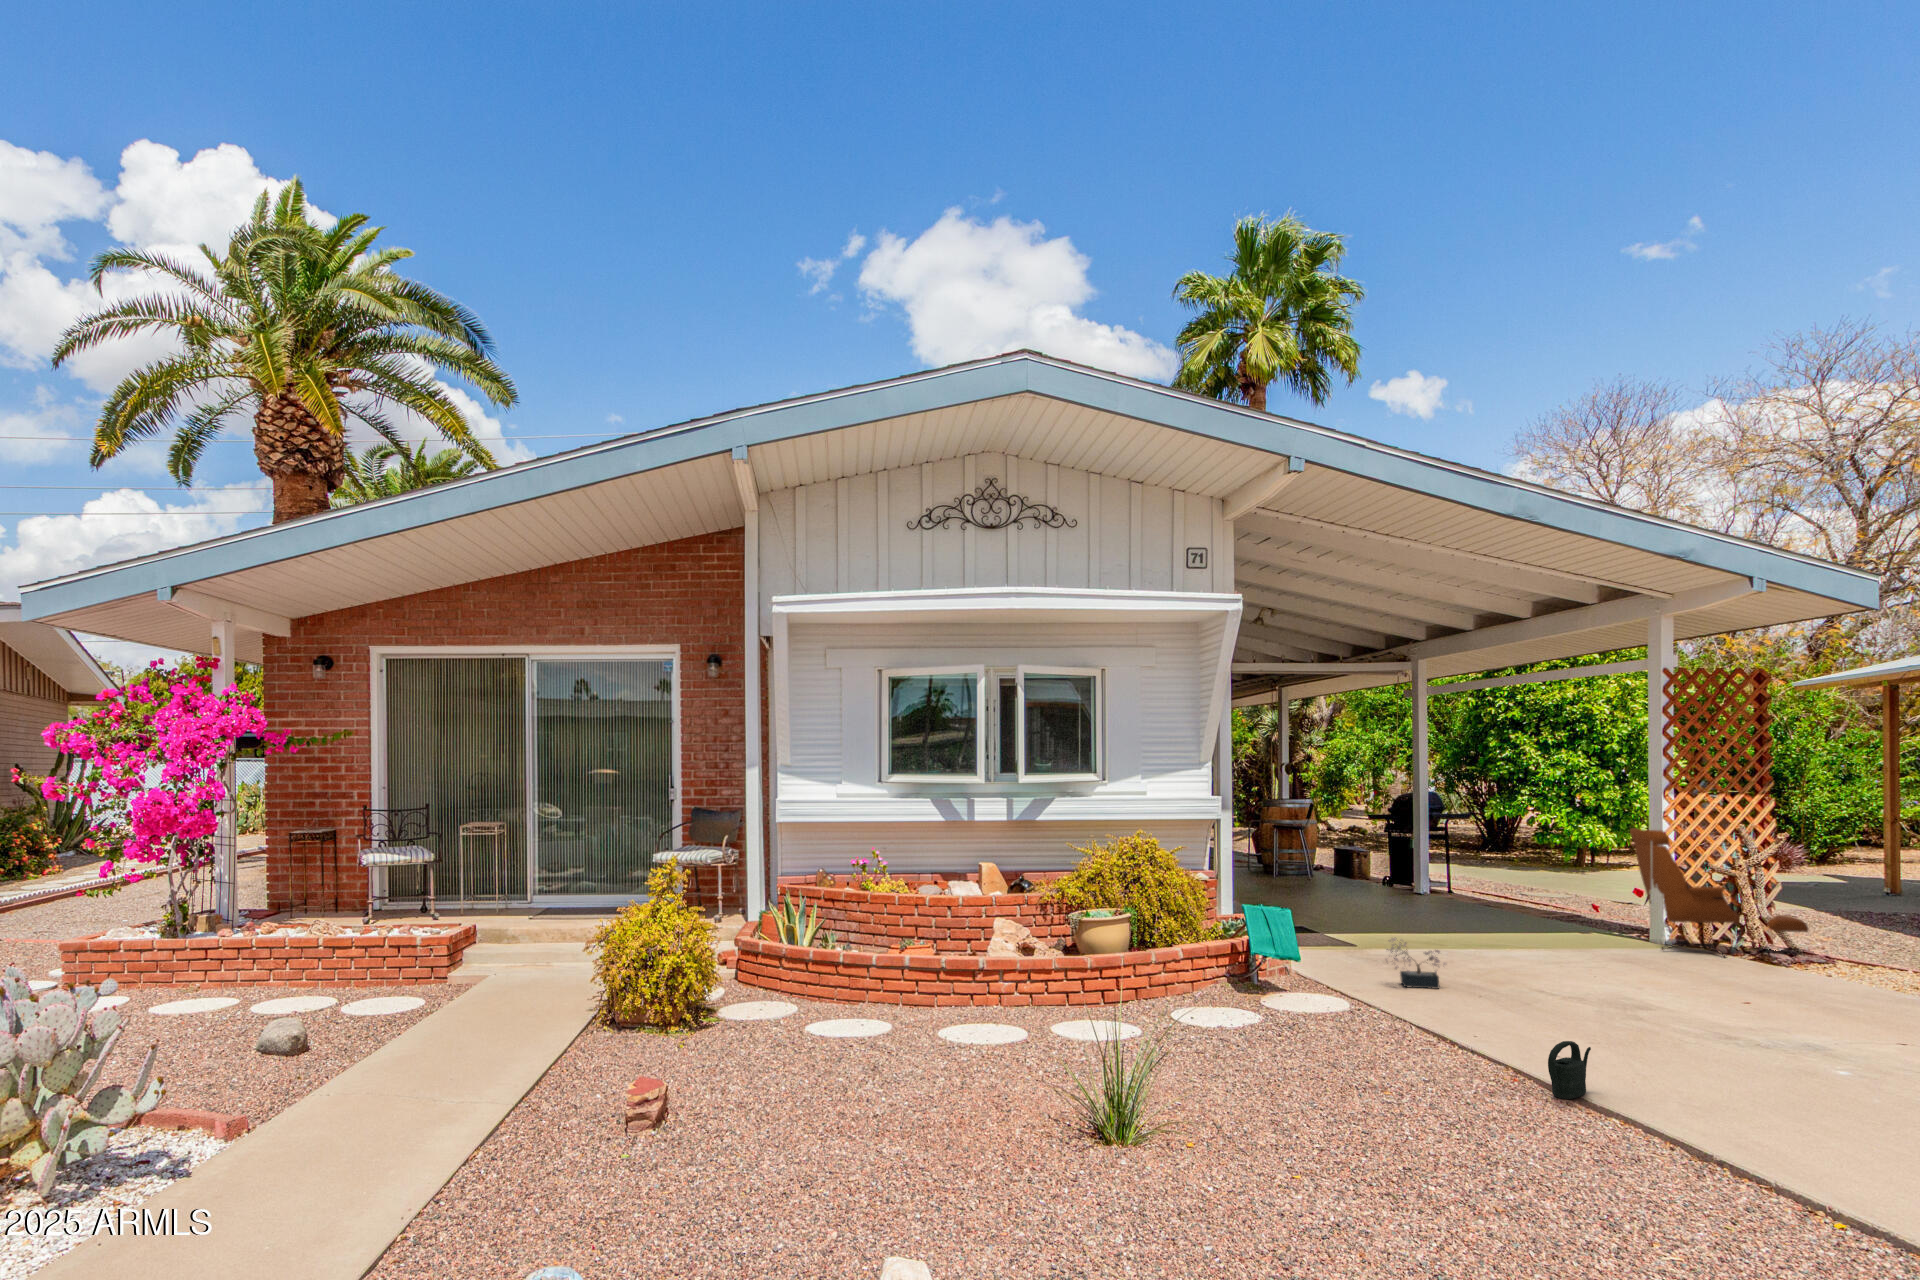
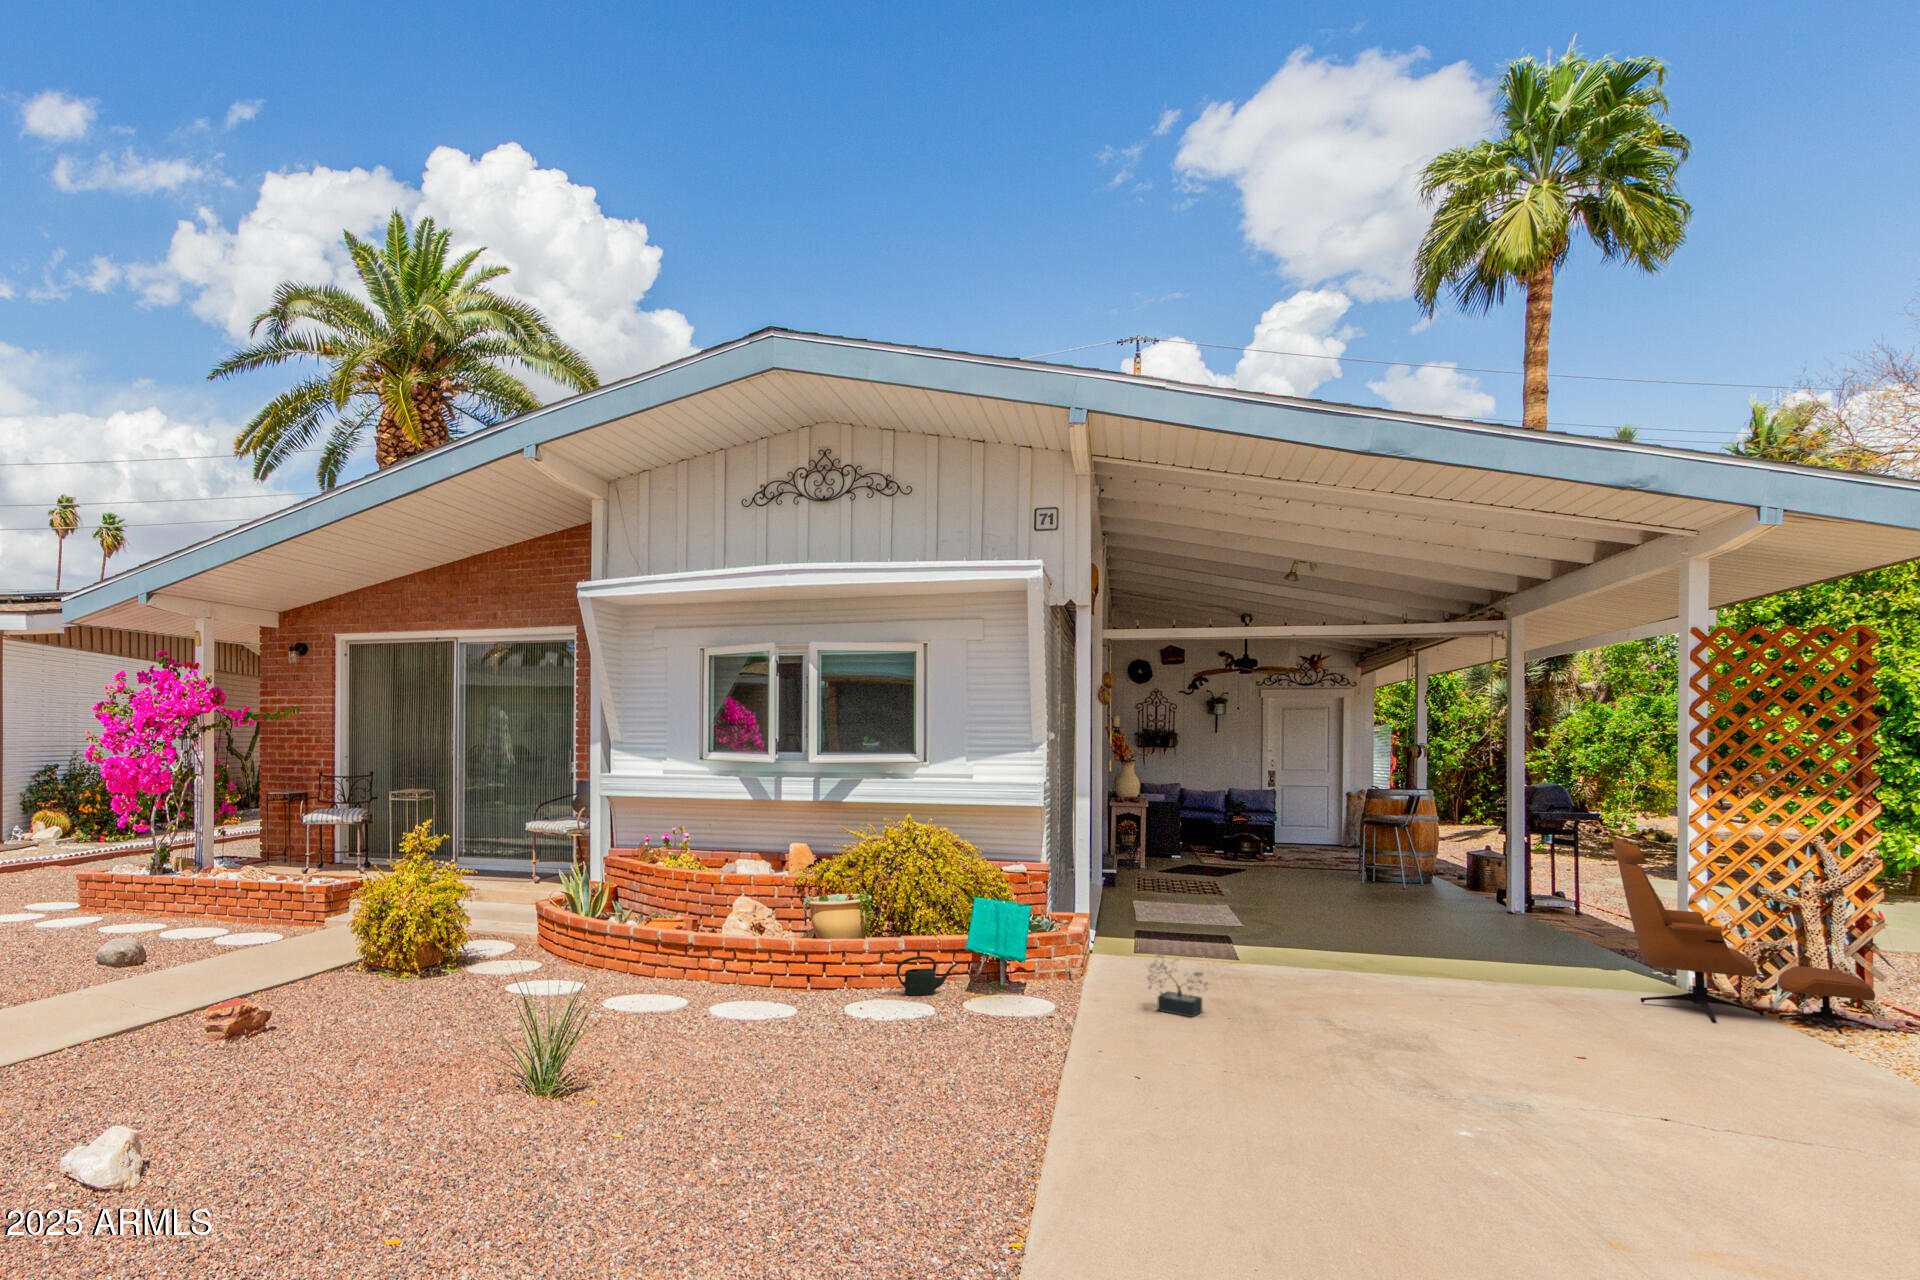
watering can: present [1548,1041,1591,1099] -> present [897,956,957,996]

